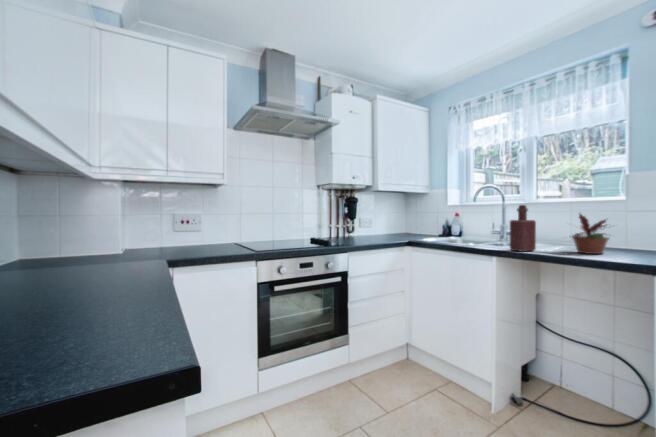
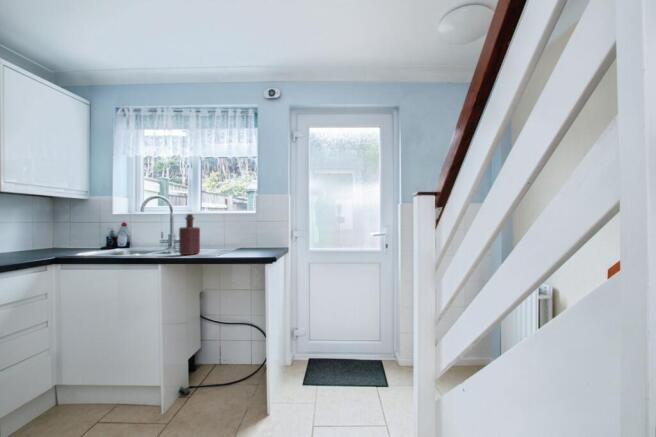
potted plant: present [572,214,609,254] -> none [216,220,254,252]

